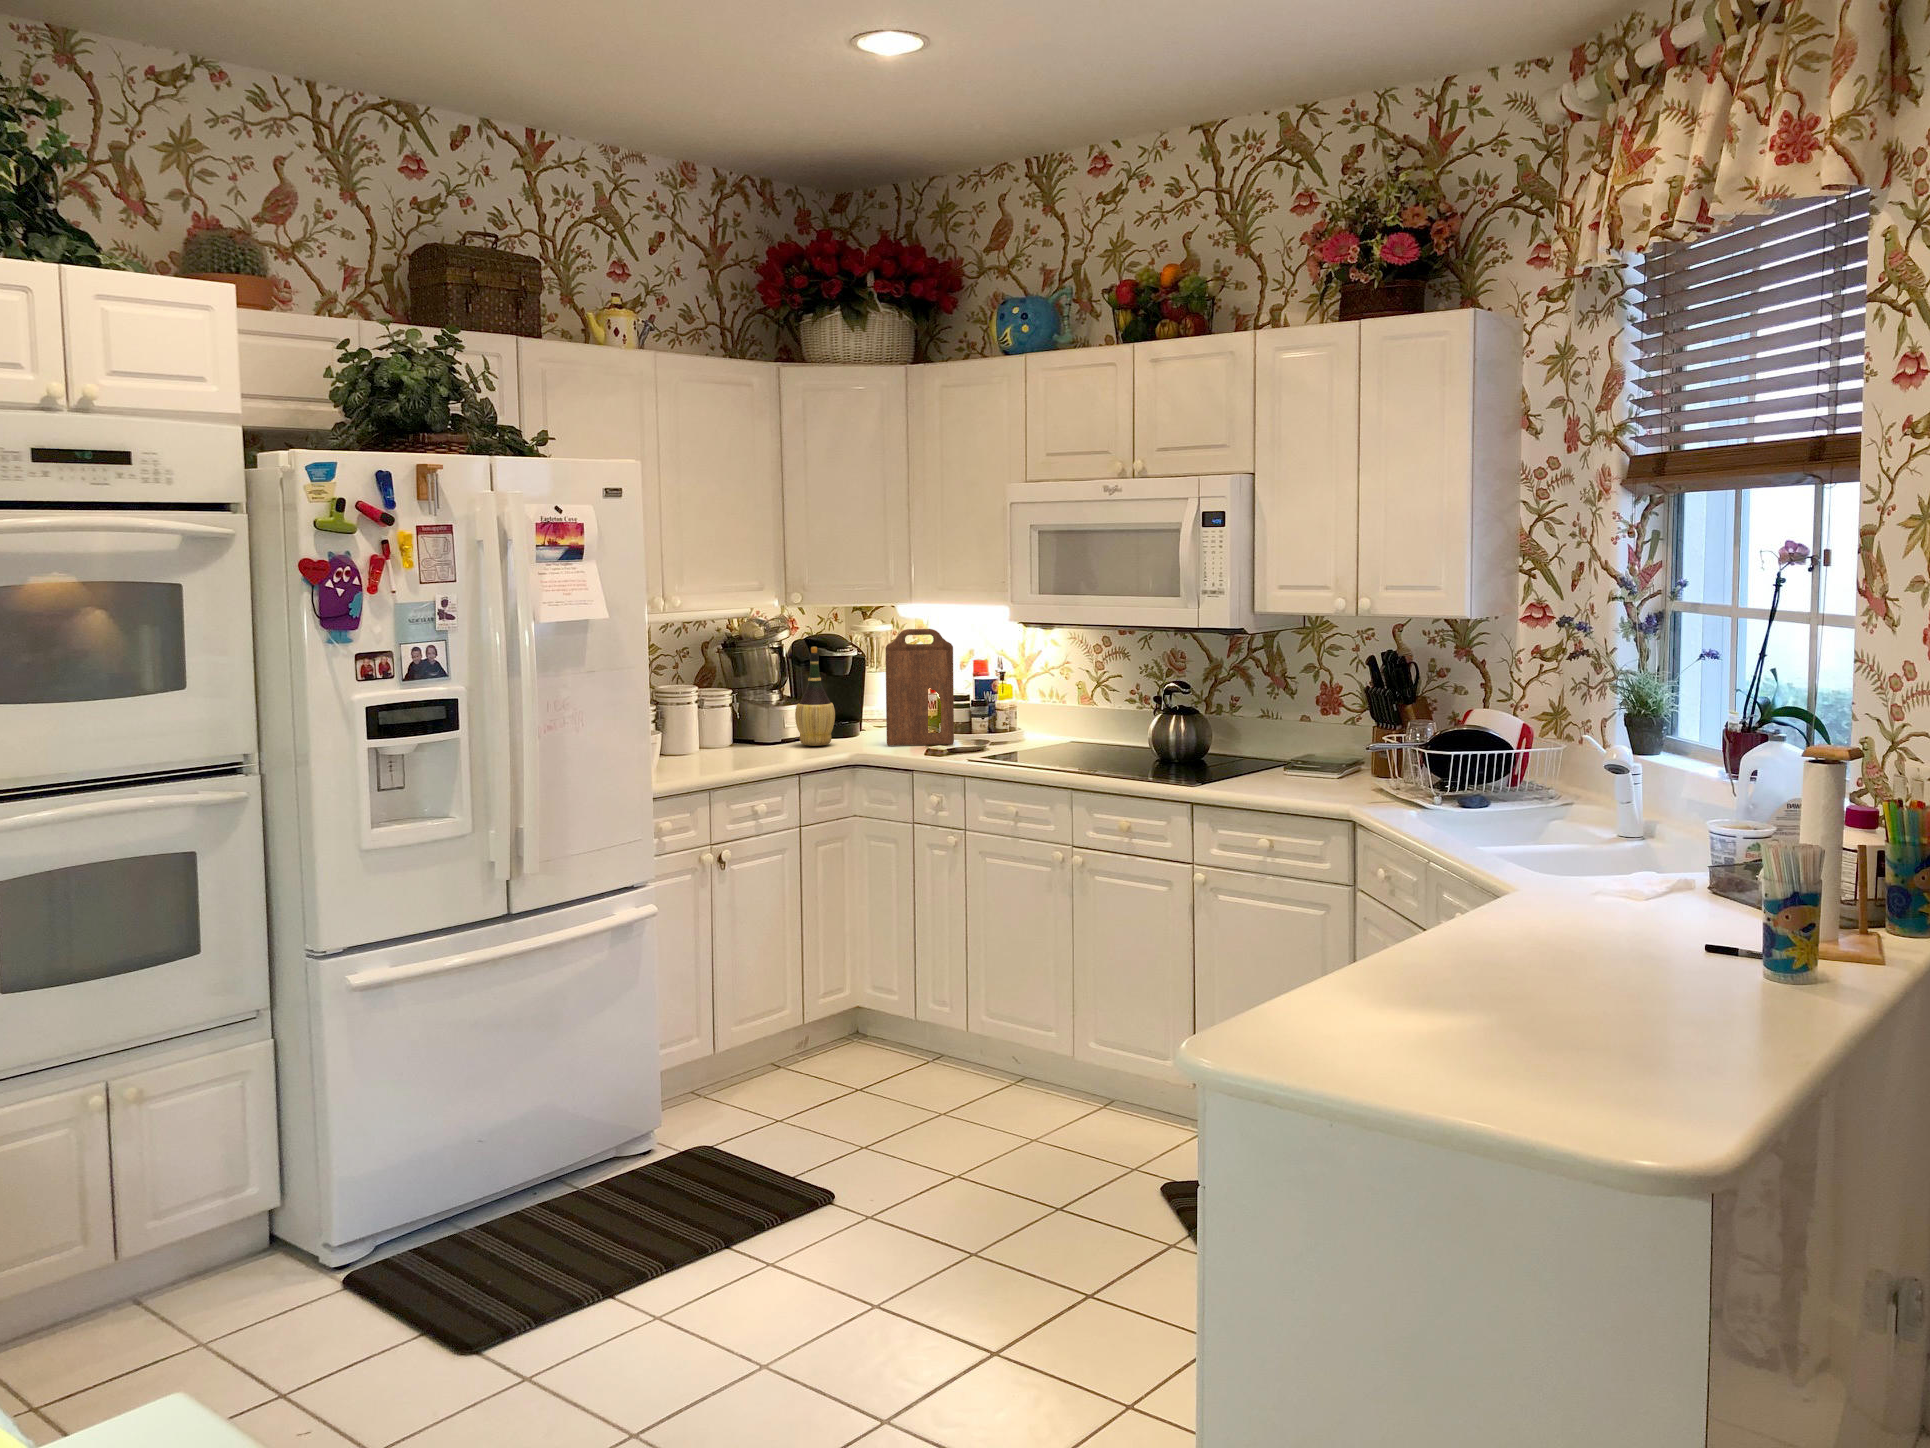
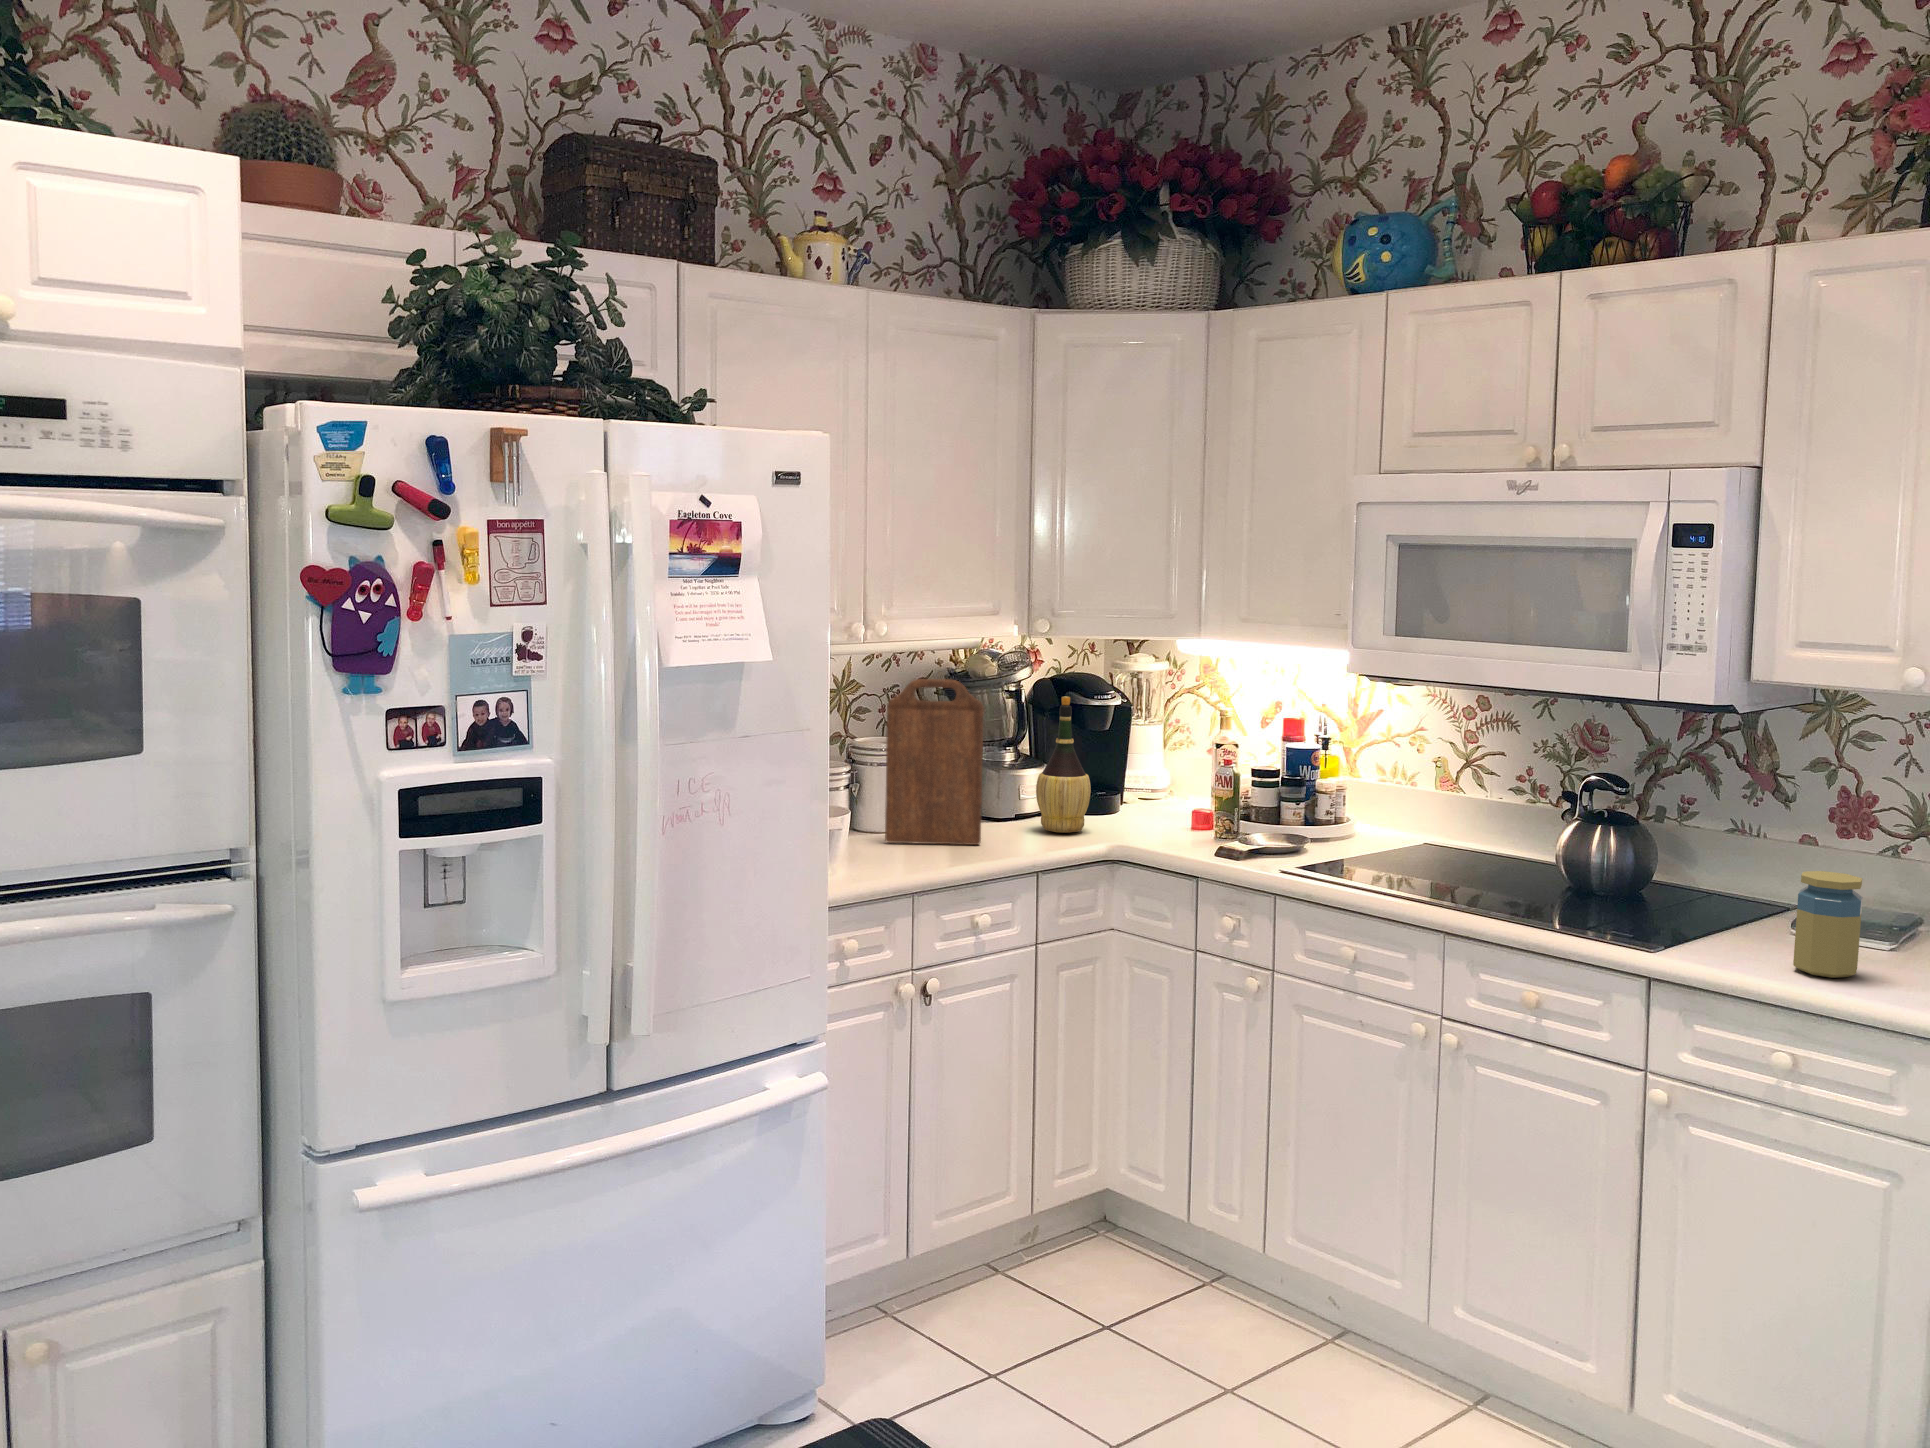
cutting board: present [885,629,954,746] -> present [885,679,984,845]
jar: none [1272,727,1309,791] -> present [1793,871,1863,978]

